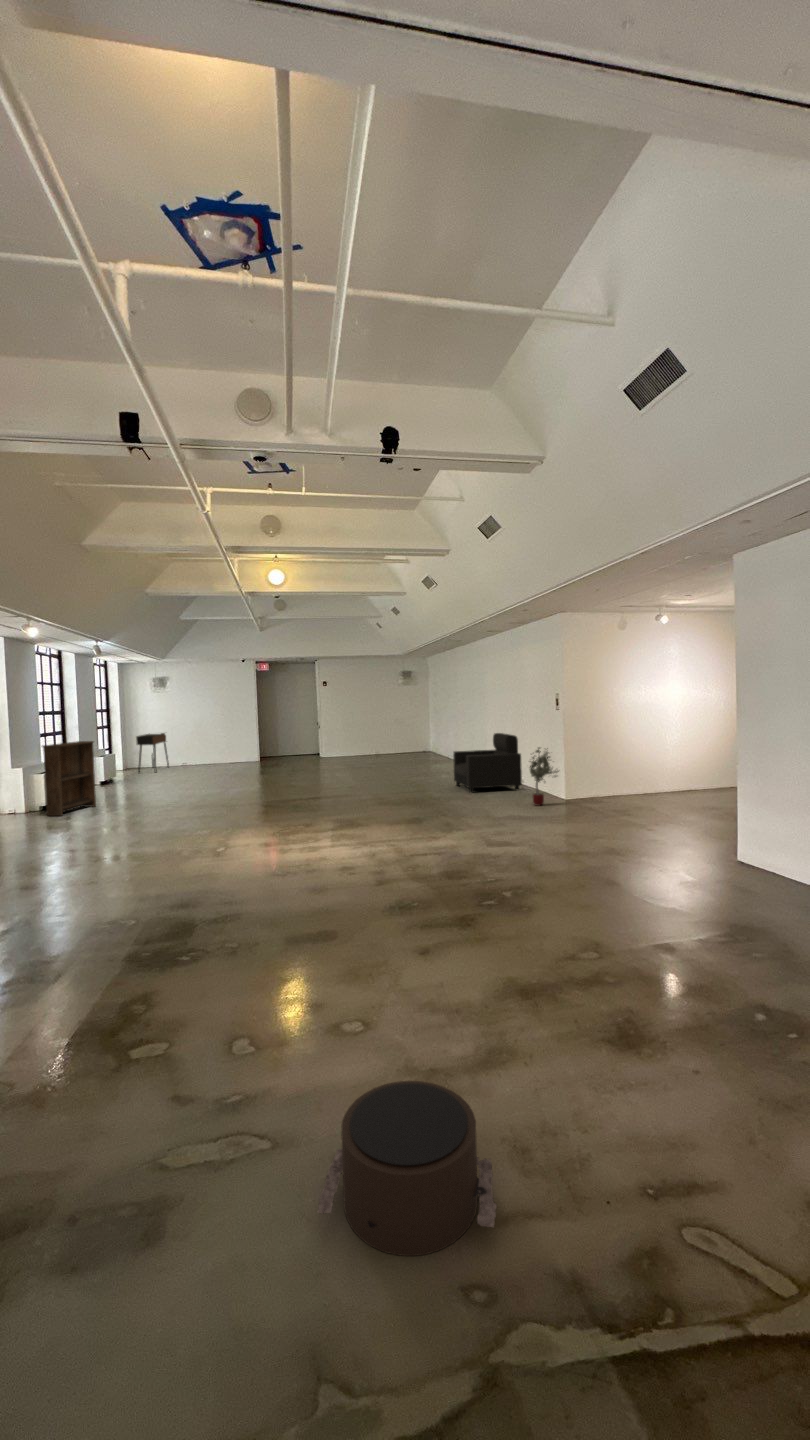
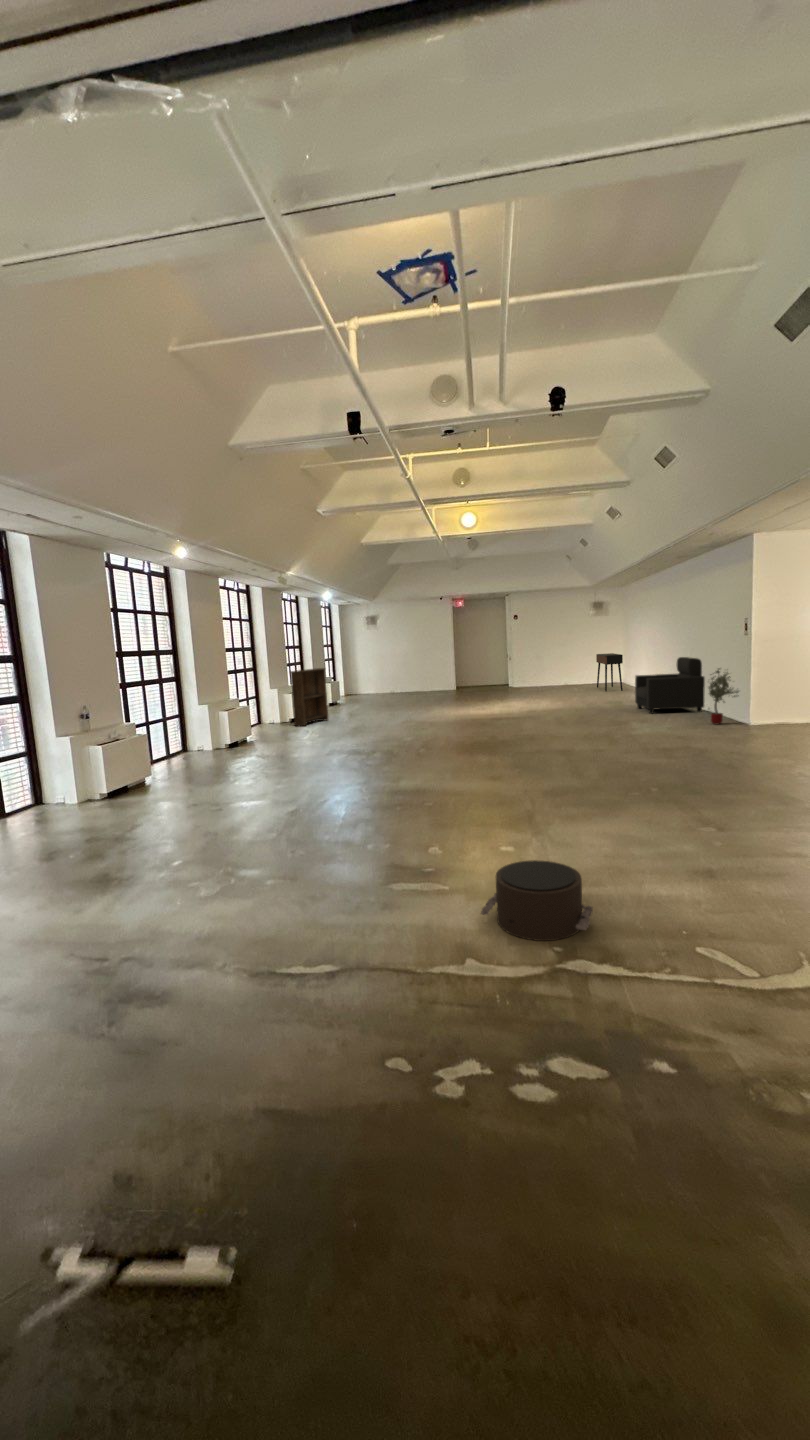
console table: present [136,733,169,773] -> present [596,653,623,691]

